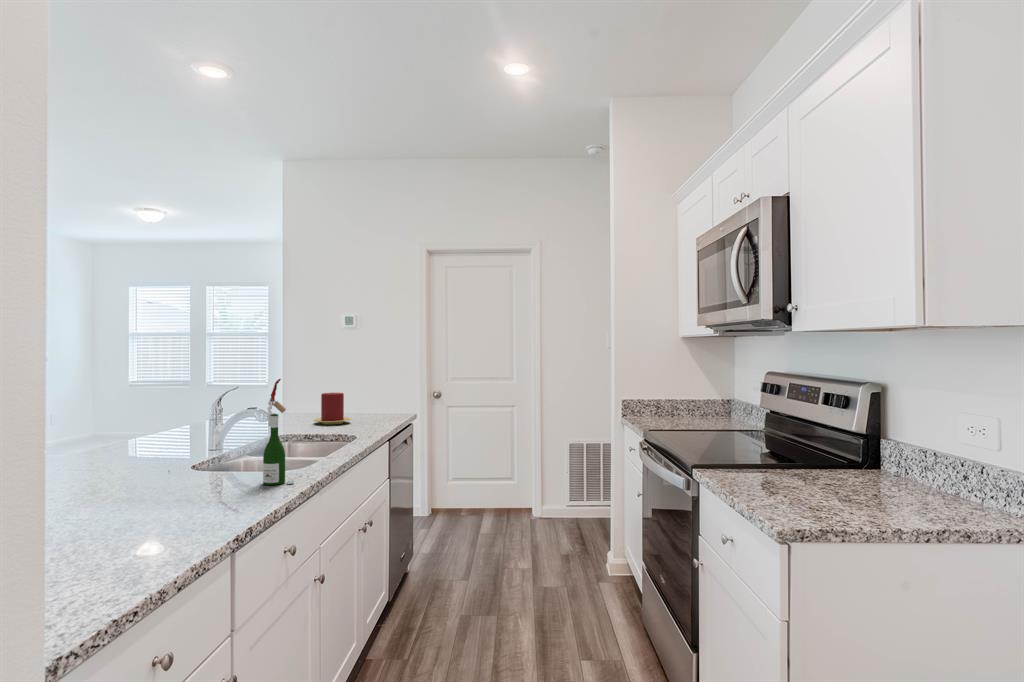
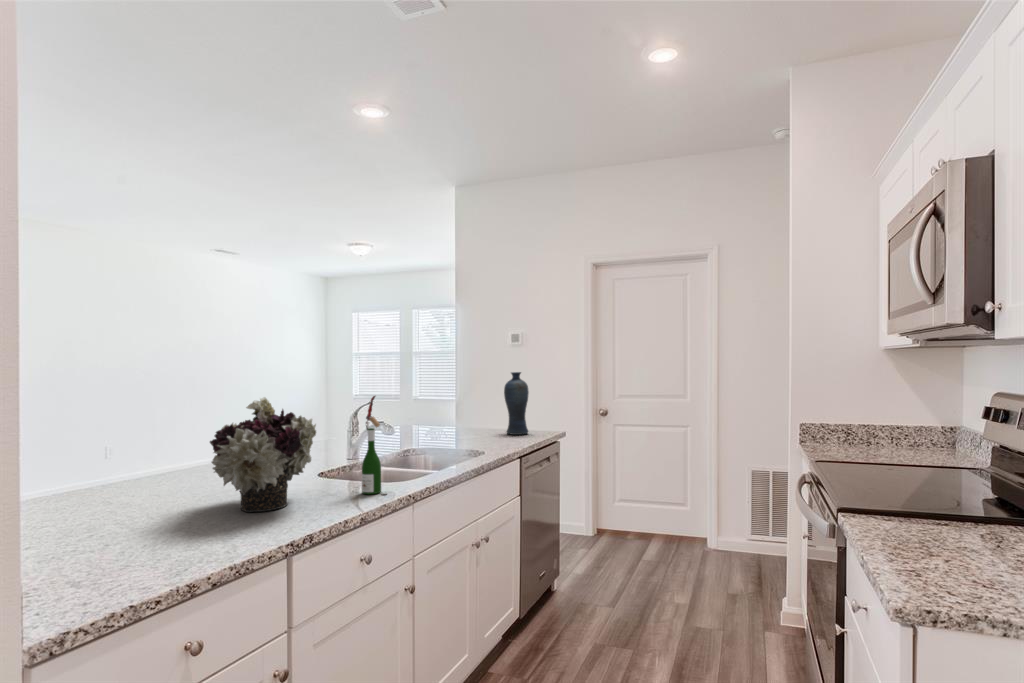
vase: none [359,354,384,418] -> present [504,372,529,435]
flower arrangement: none [92,380,225,514] -> present [210,397,316,512]
candle: present [314,393,351,424] -> none [460,409,494,439]

